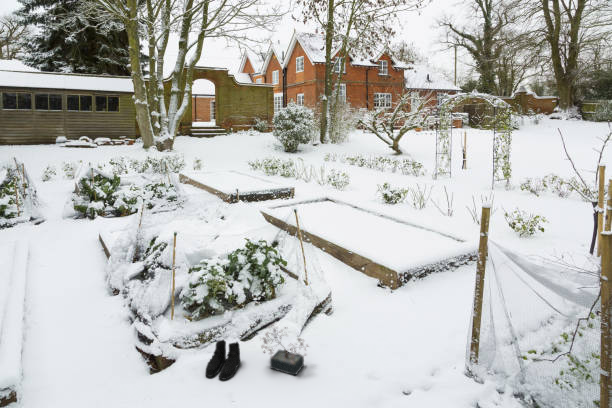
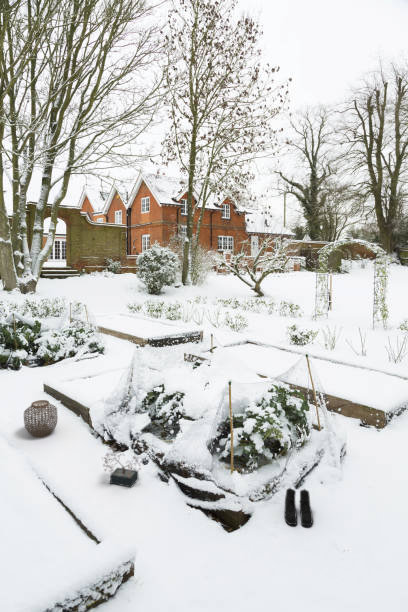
woven basket: none [39,244,75,279] -> present [24,400,57,437]
decorative plant: present [262,325,308,375] -> present [104,446,142,487]

